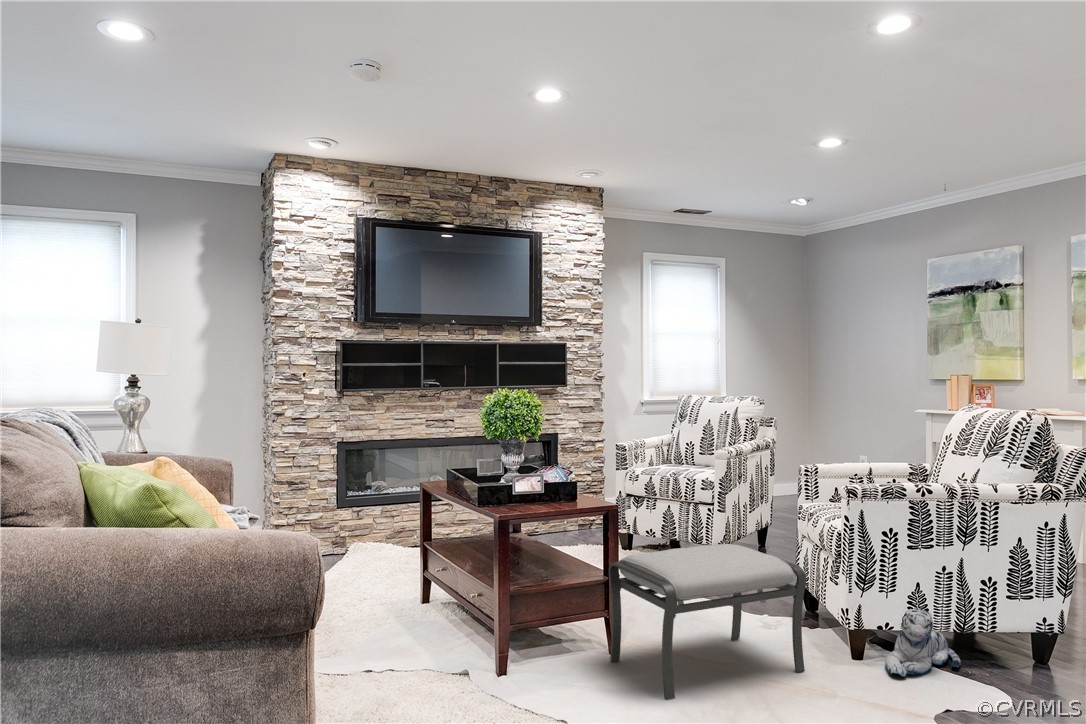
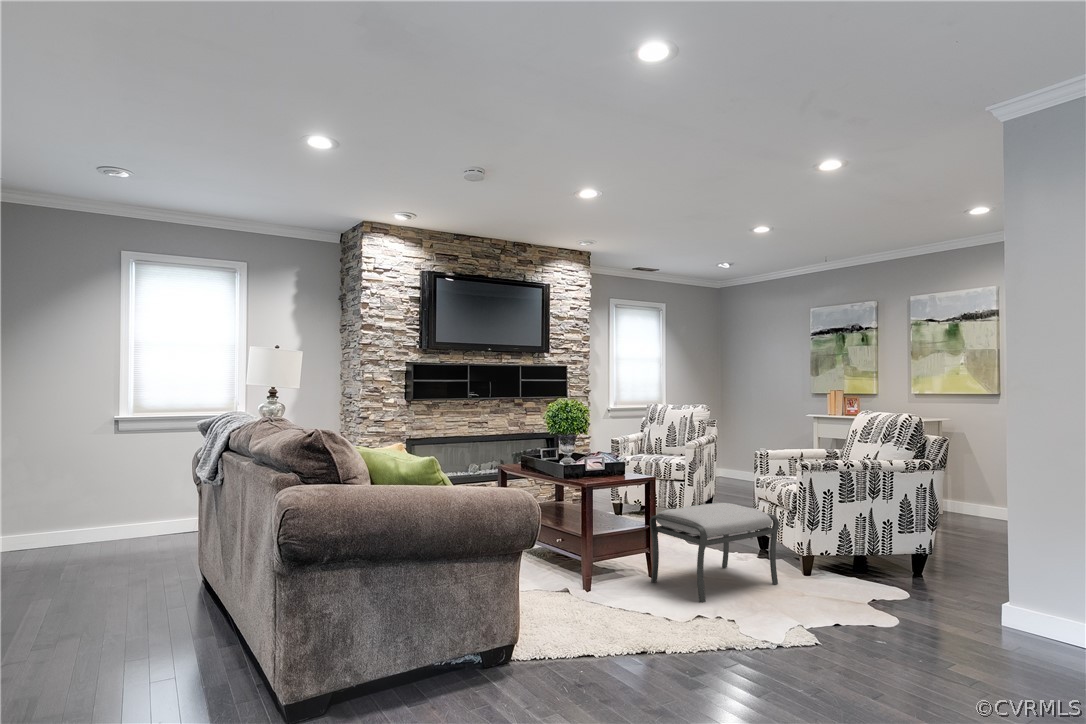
plush toy: present [885,607,961,677] -> none [826,540,872,585]

